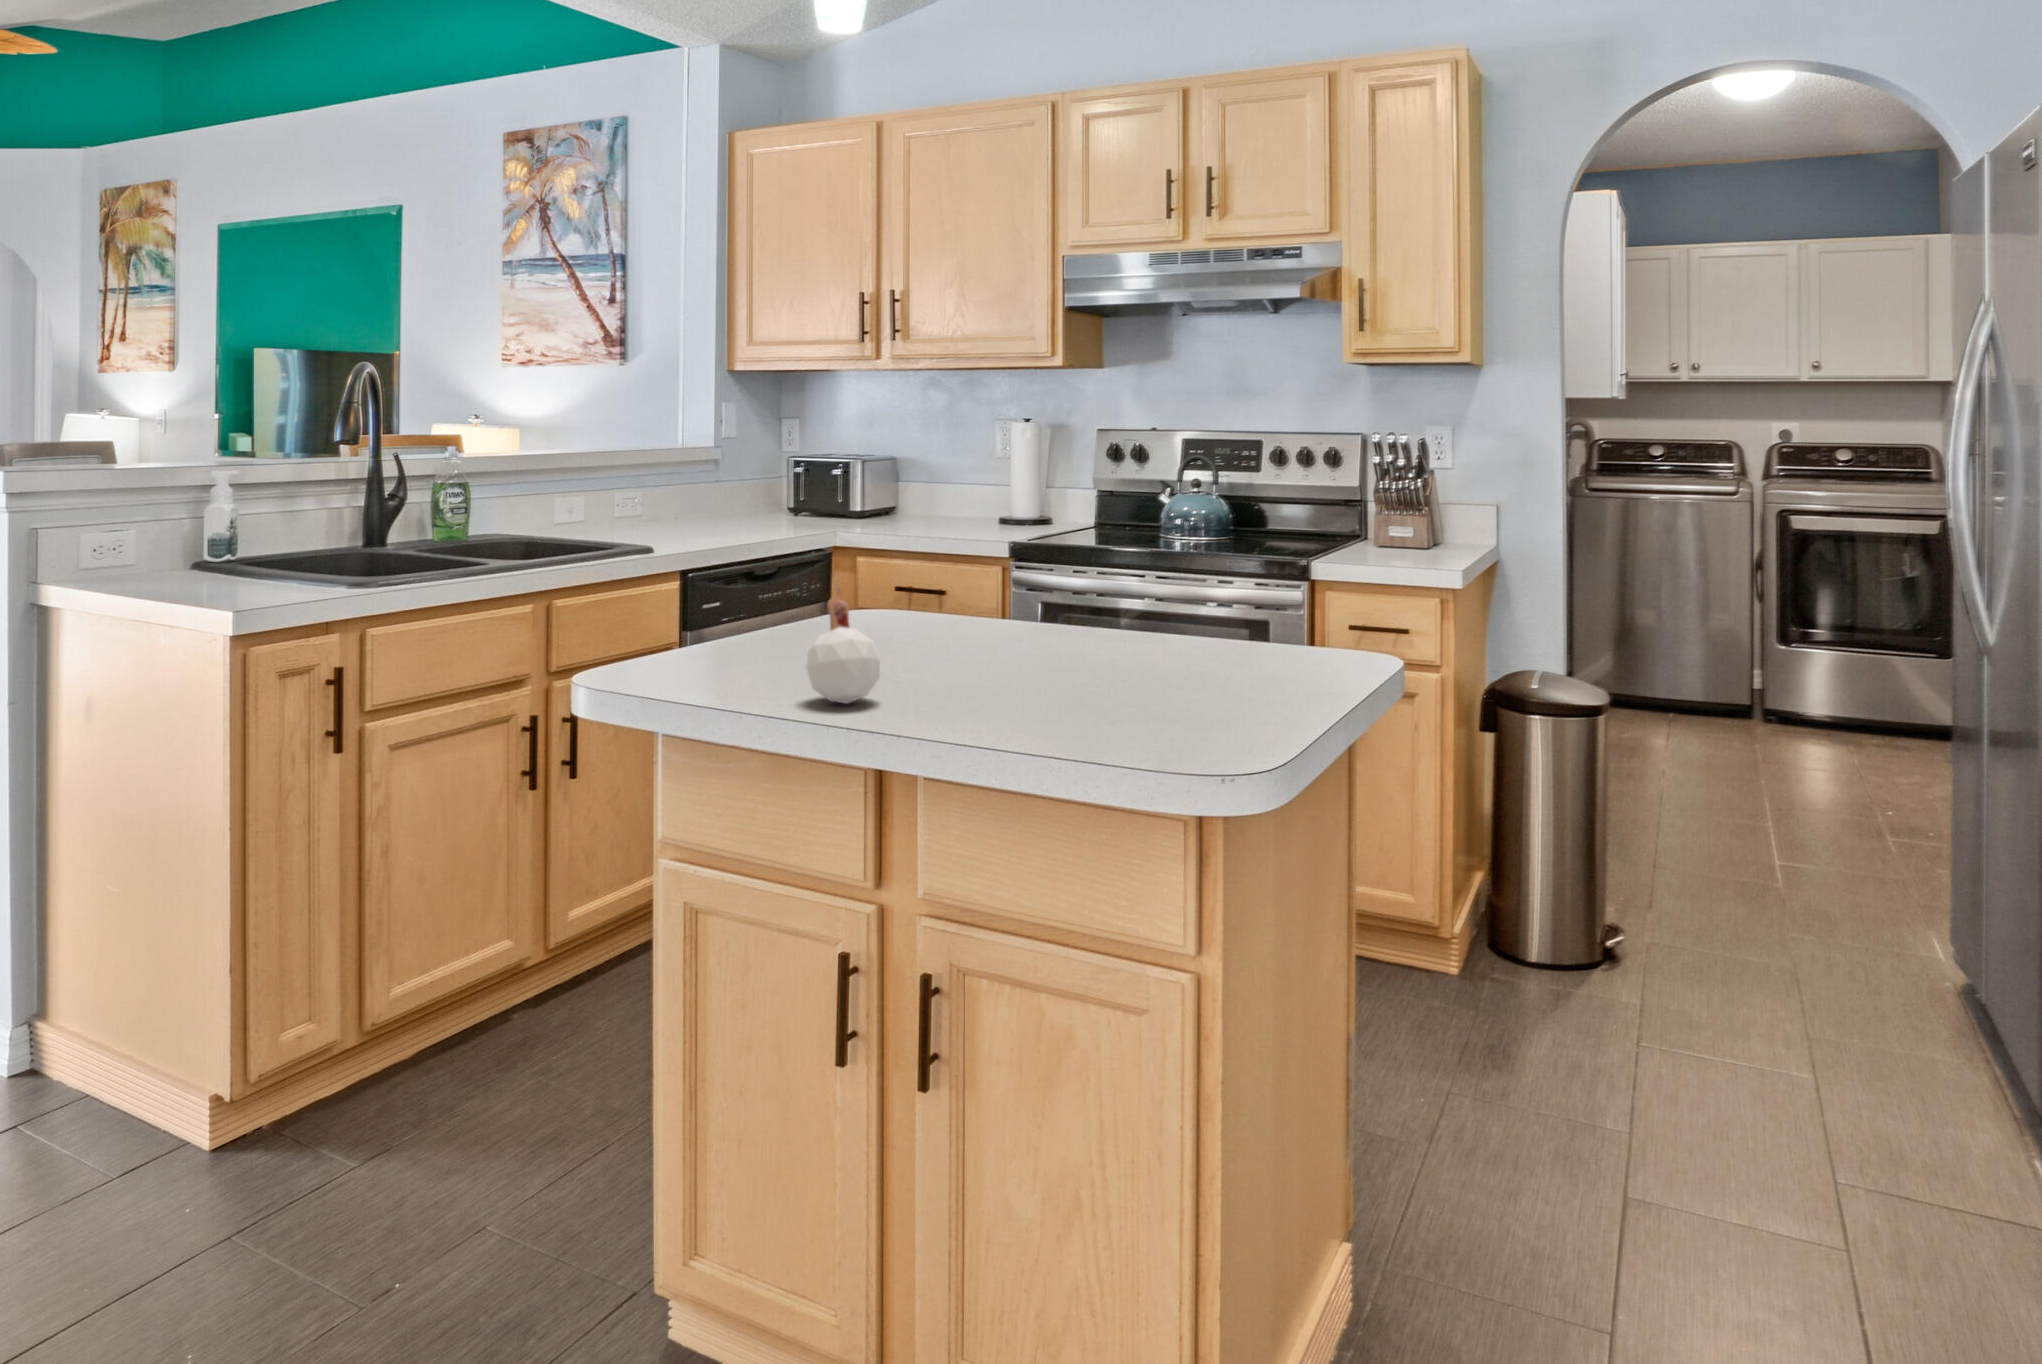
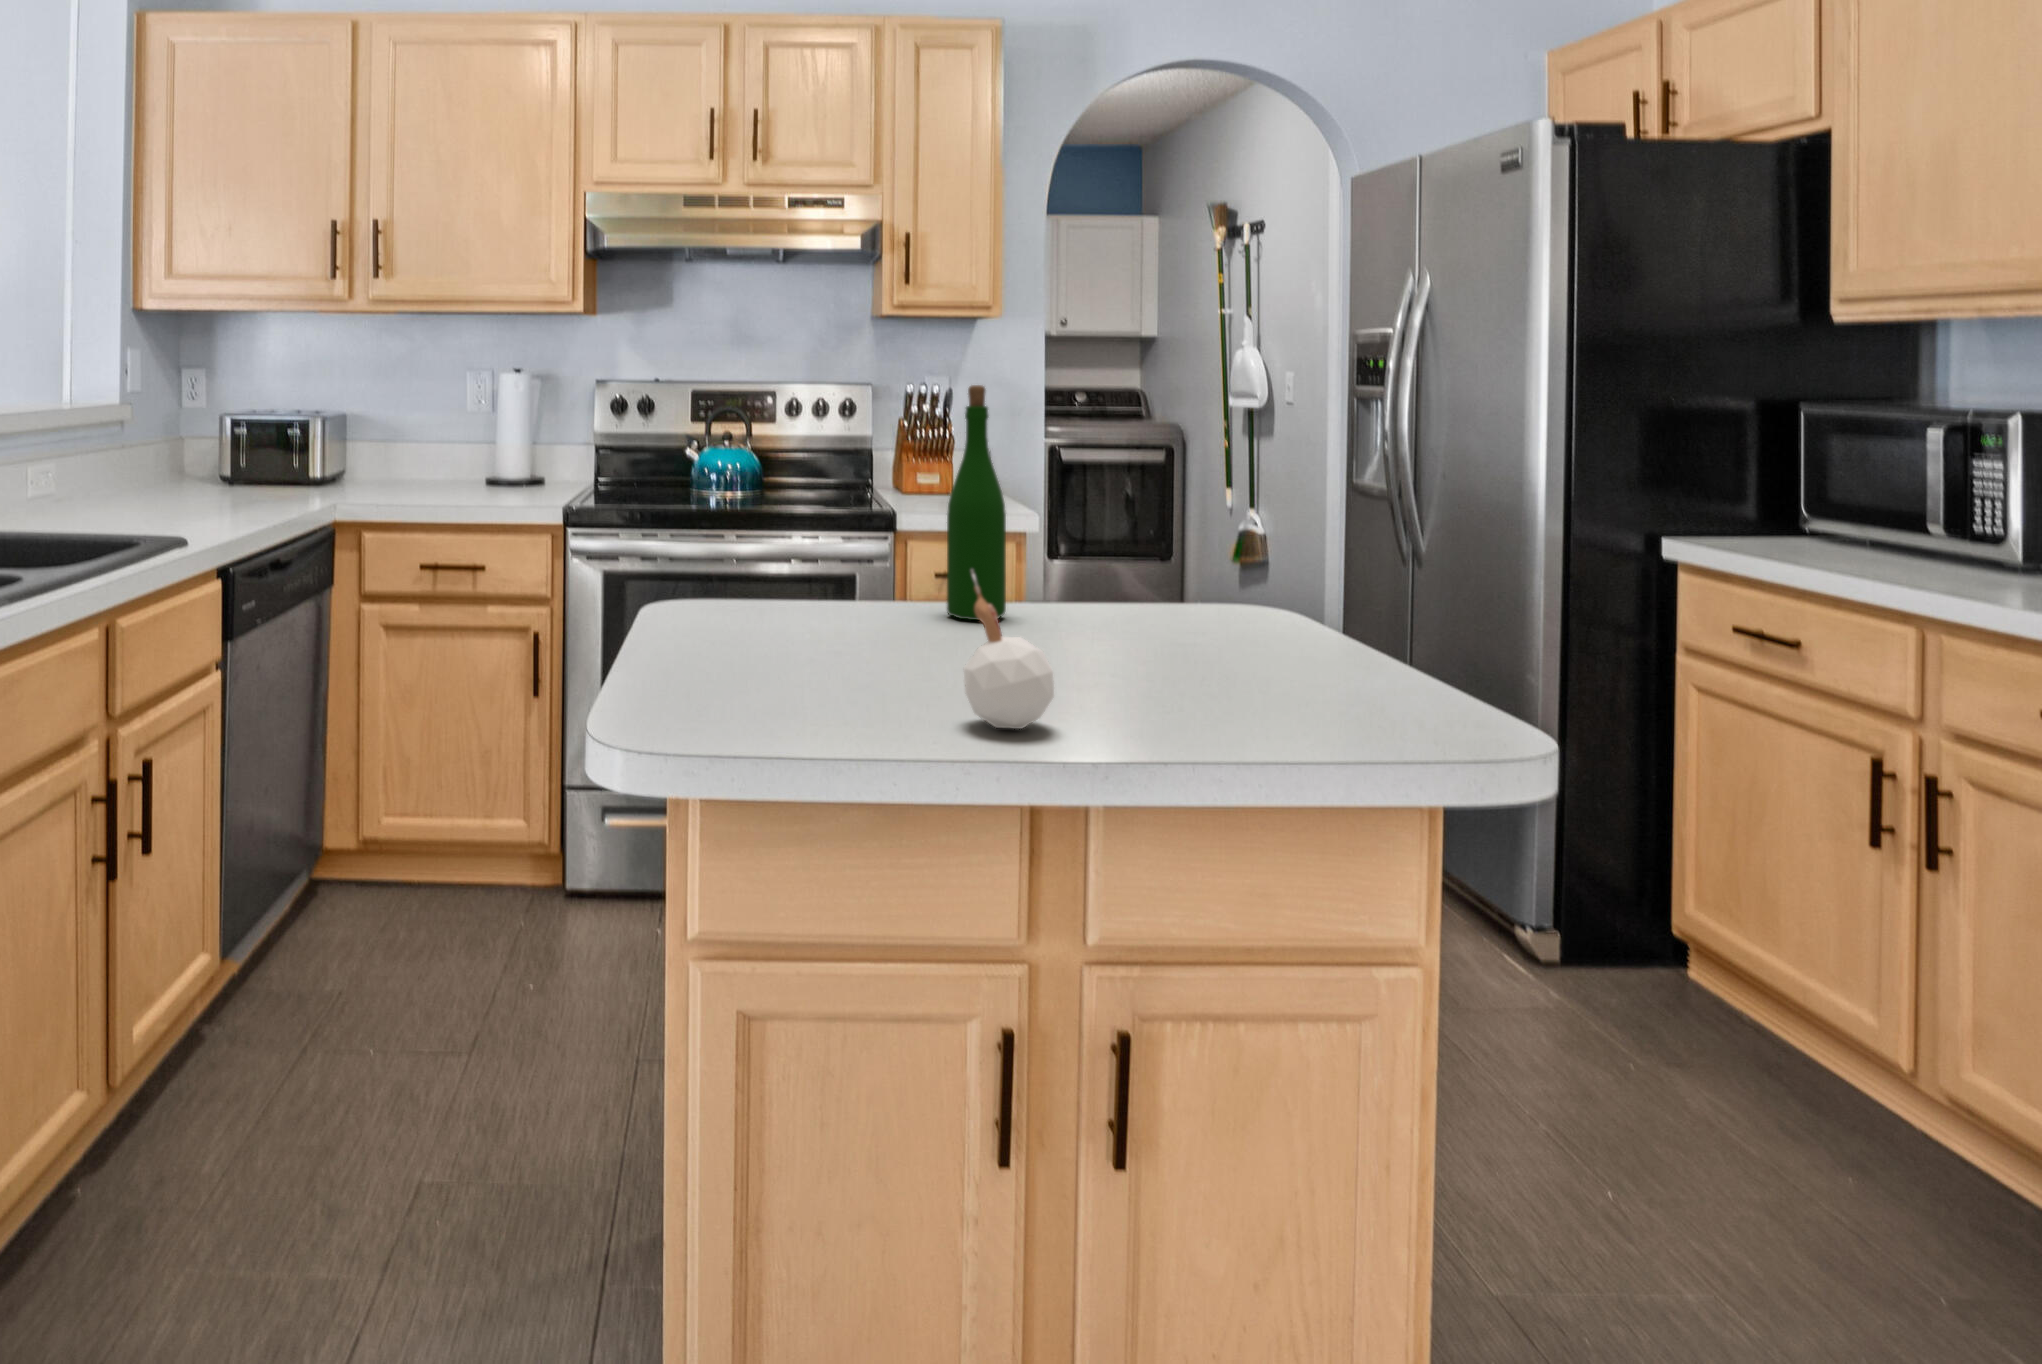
wine bottle: none [1046,425,1096,638] -> present [947,385,1006,620]

